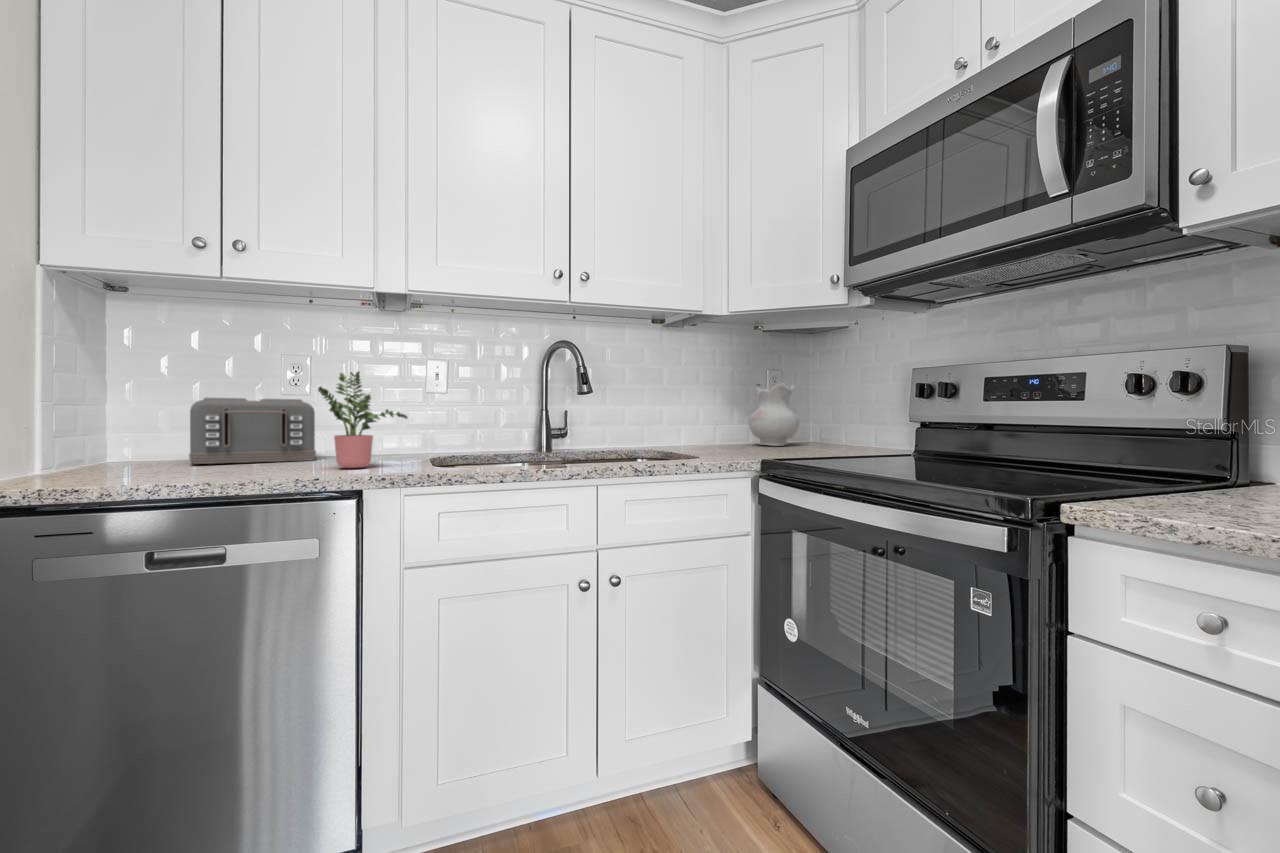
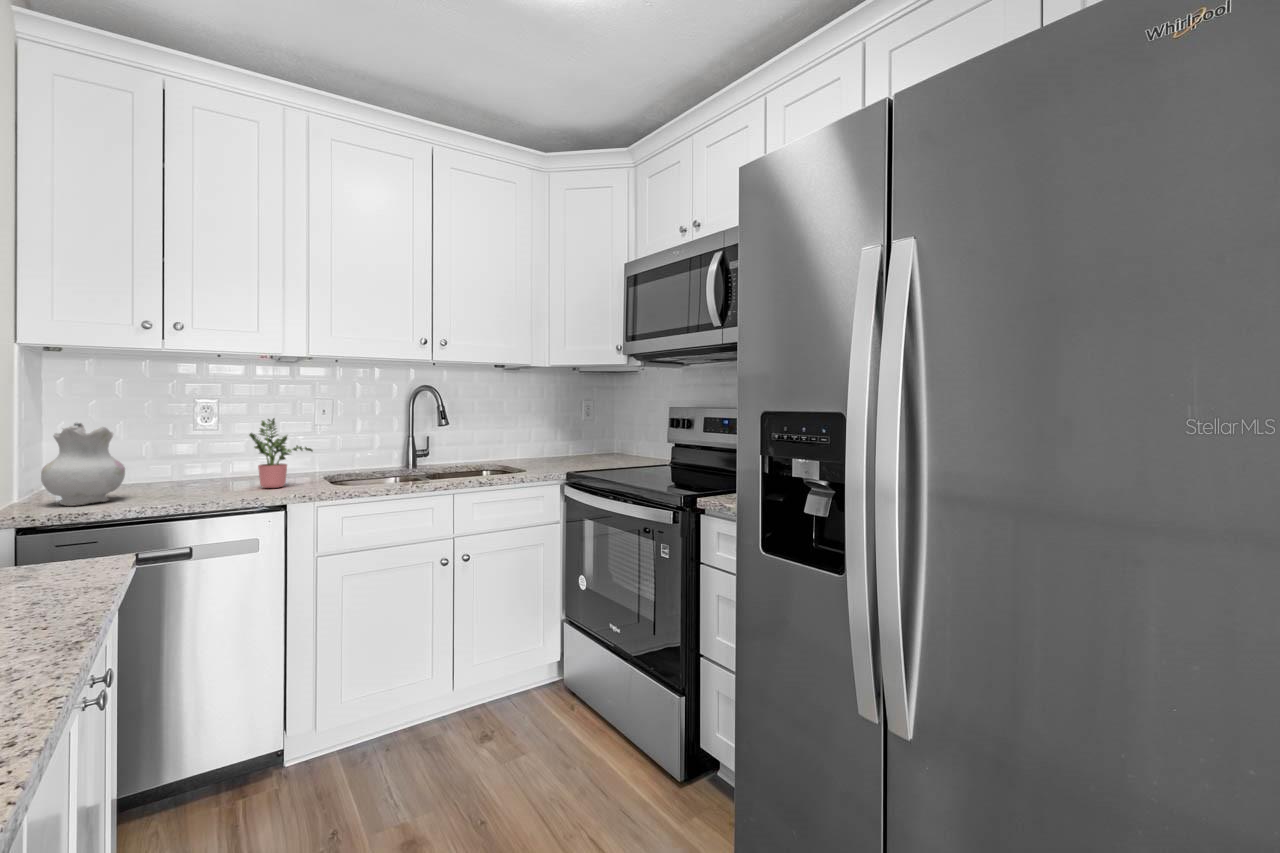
ceramic pitcher: present [749,383,799,446] -> present [41,423,125,506]
toaster: present [189,397,316,464] -> none [118,433,232,488]

